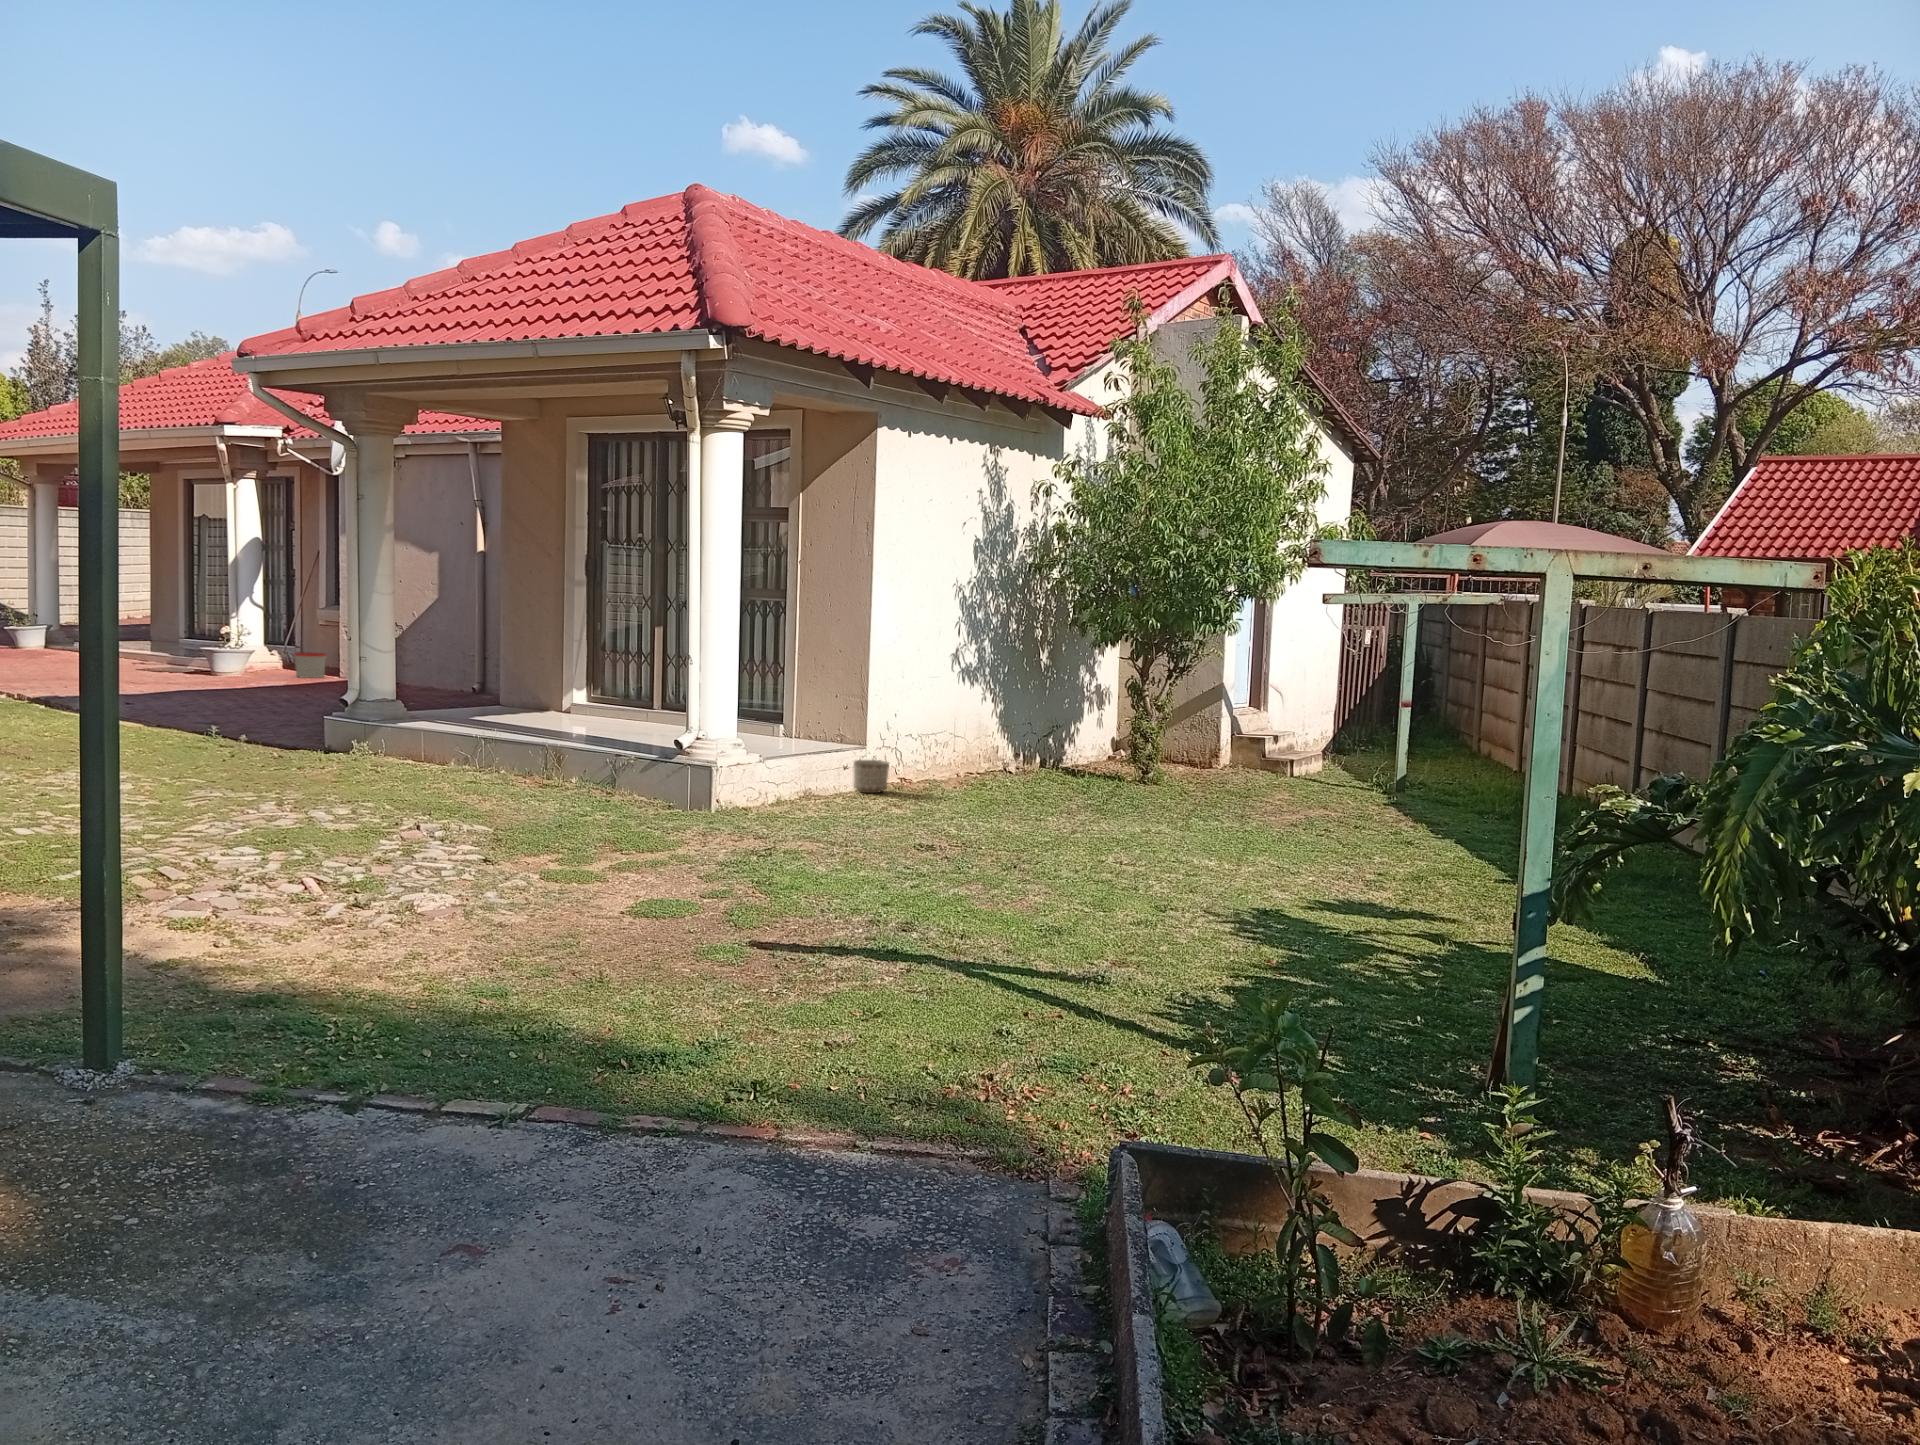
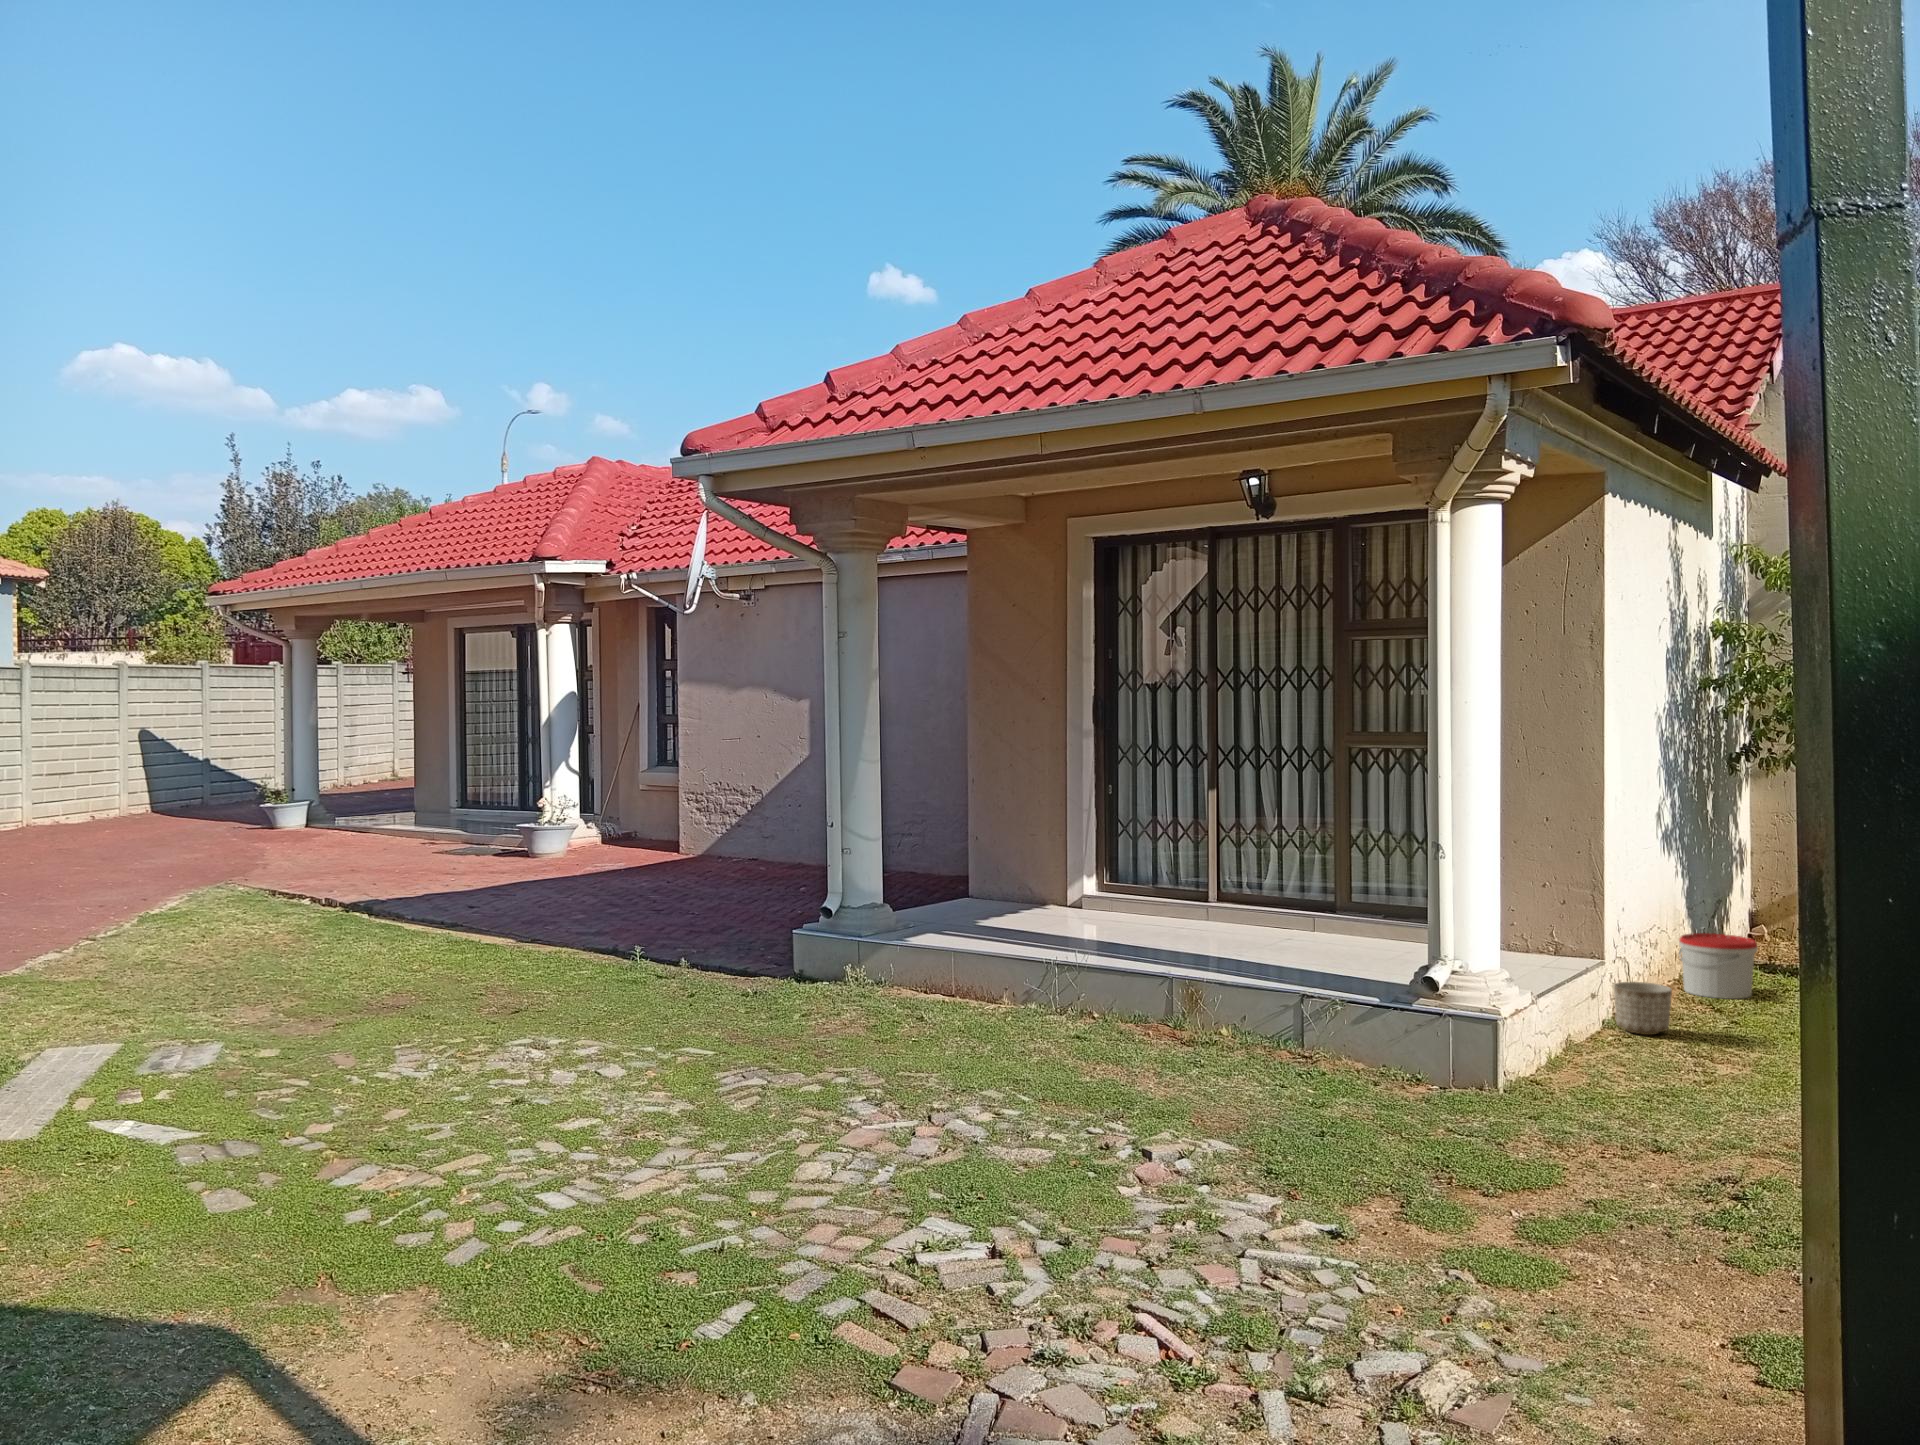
bucket: present [294,652,327,678] -> present [1679,933,1758,999]

